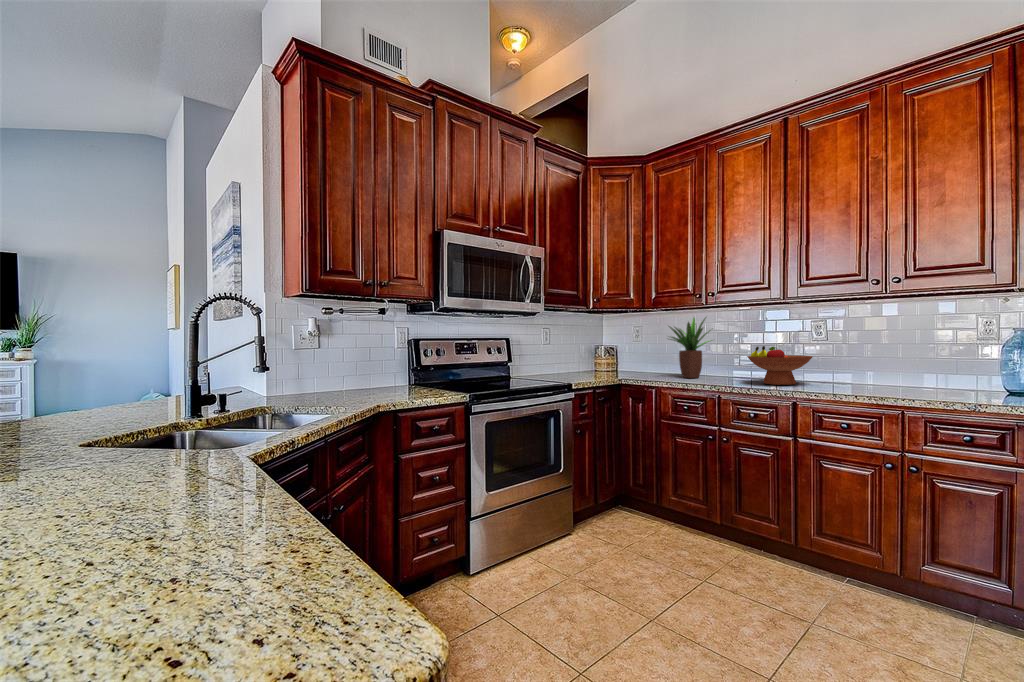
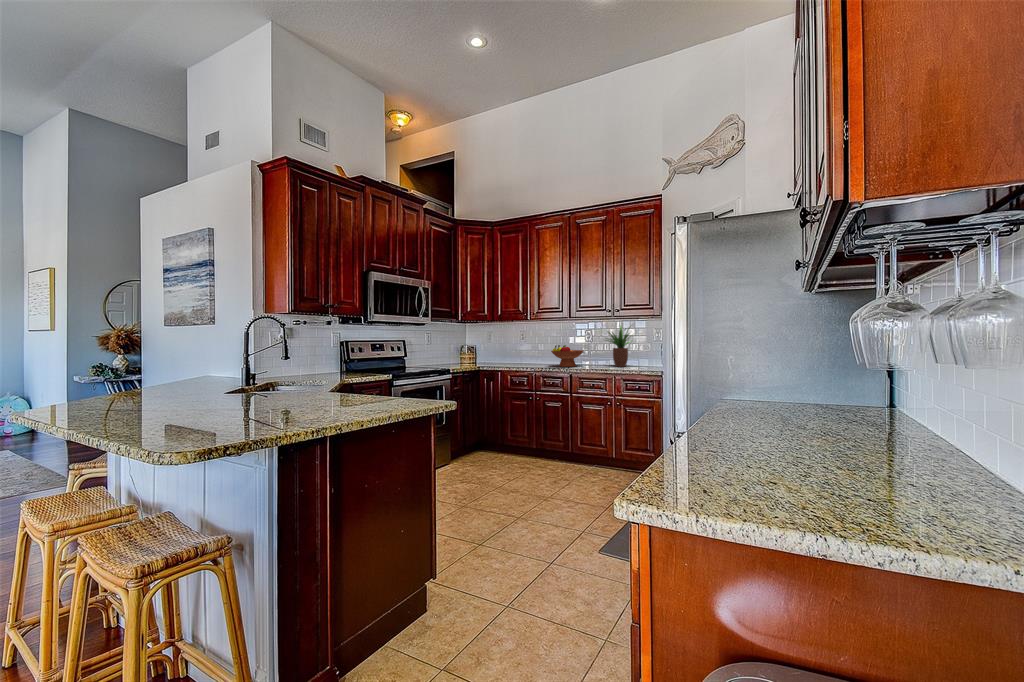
potted plant: present [669,317,712,378] -> present [607,326,630,367]

